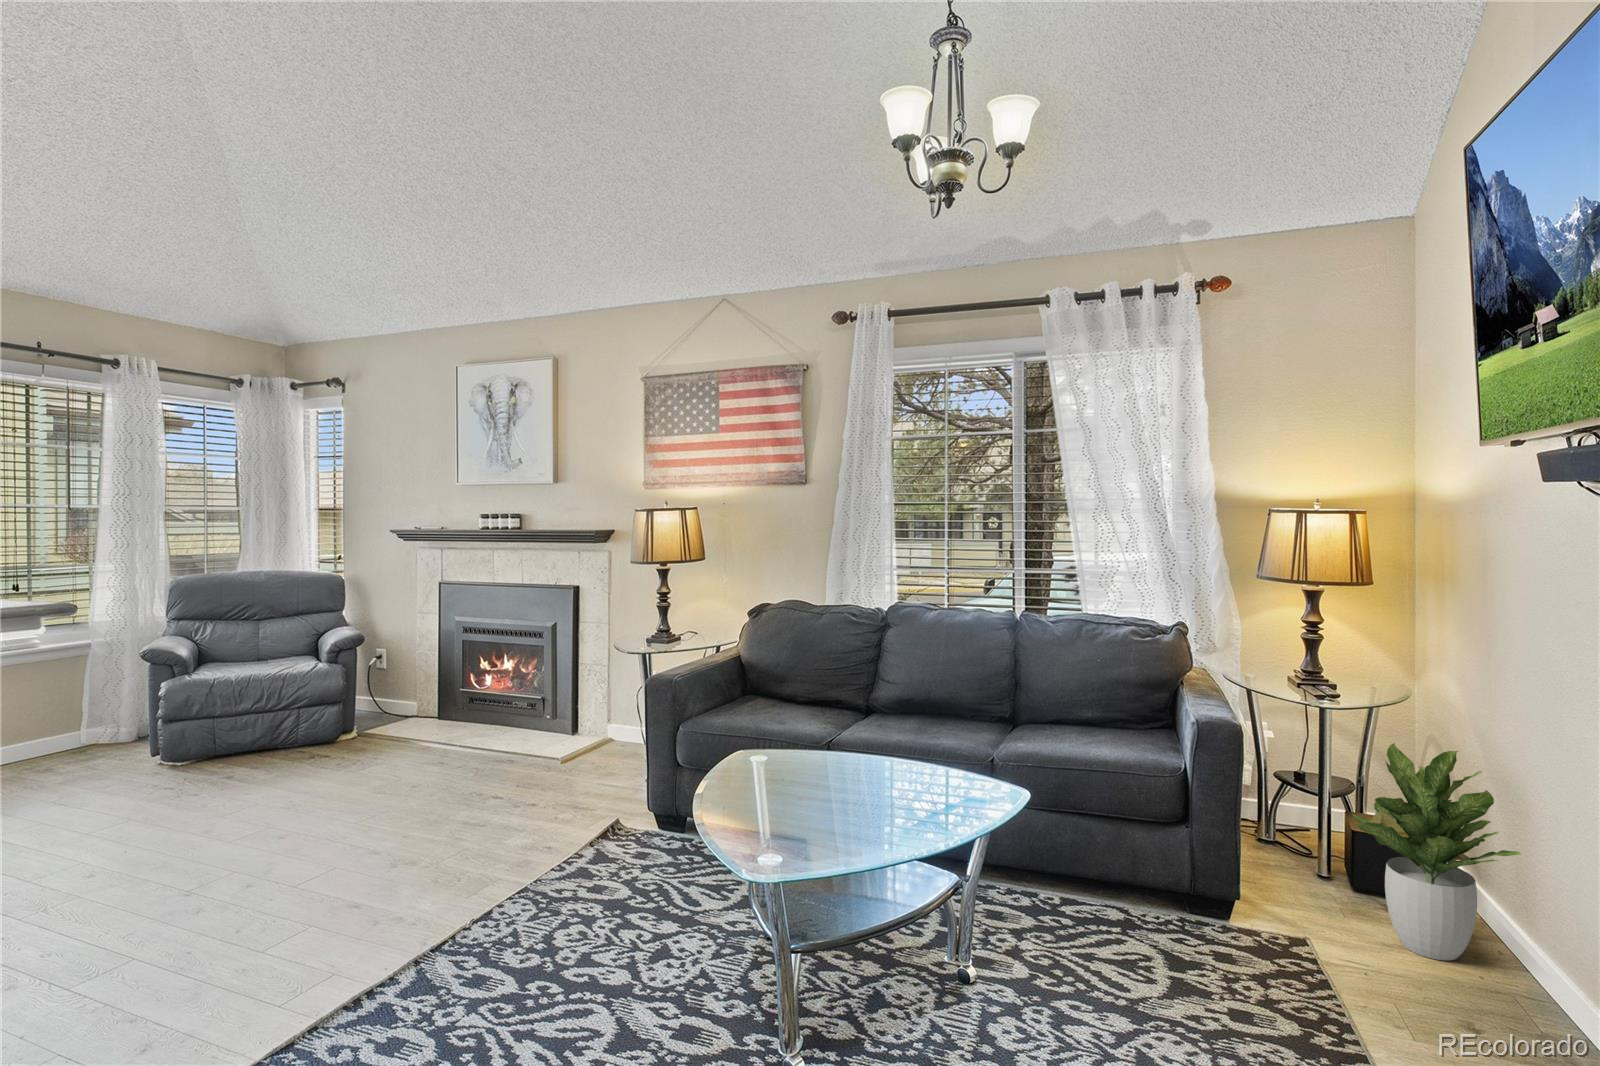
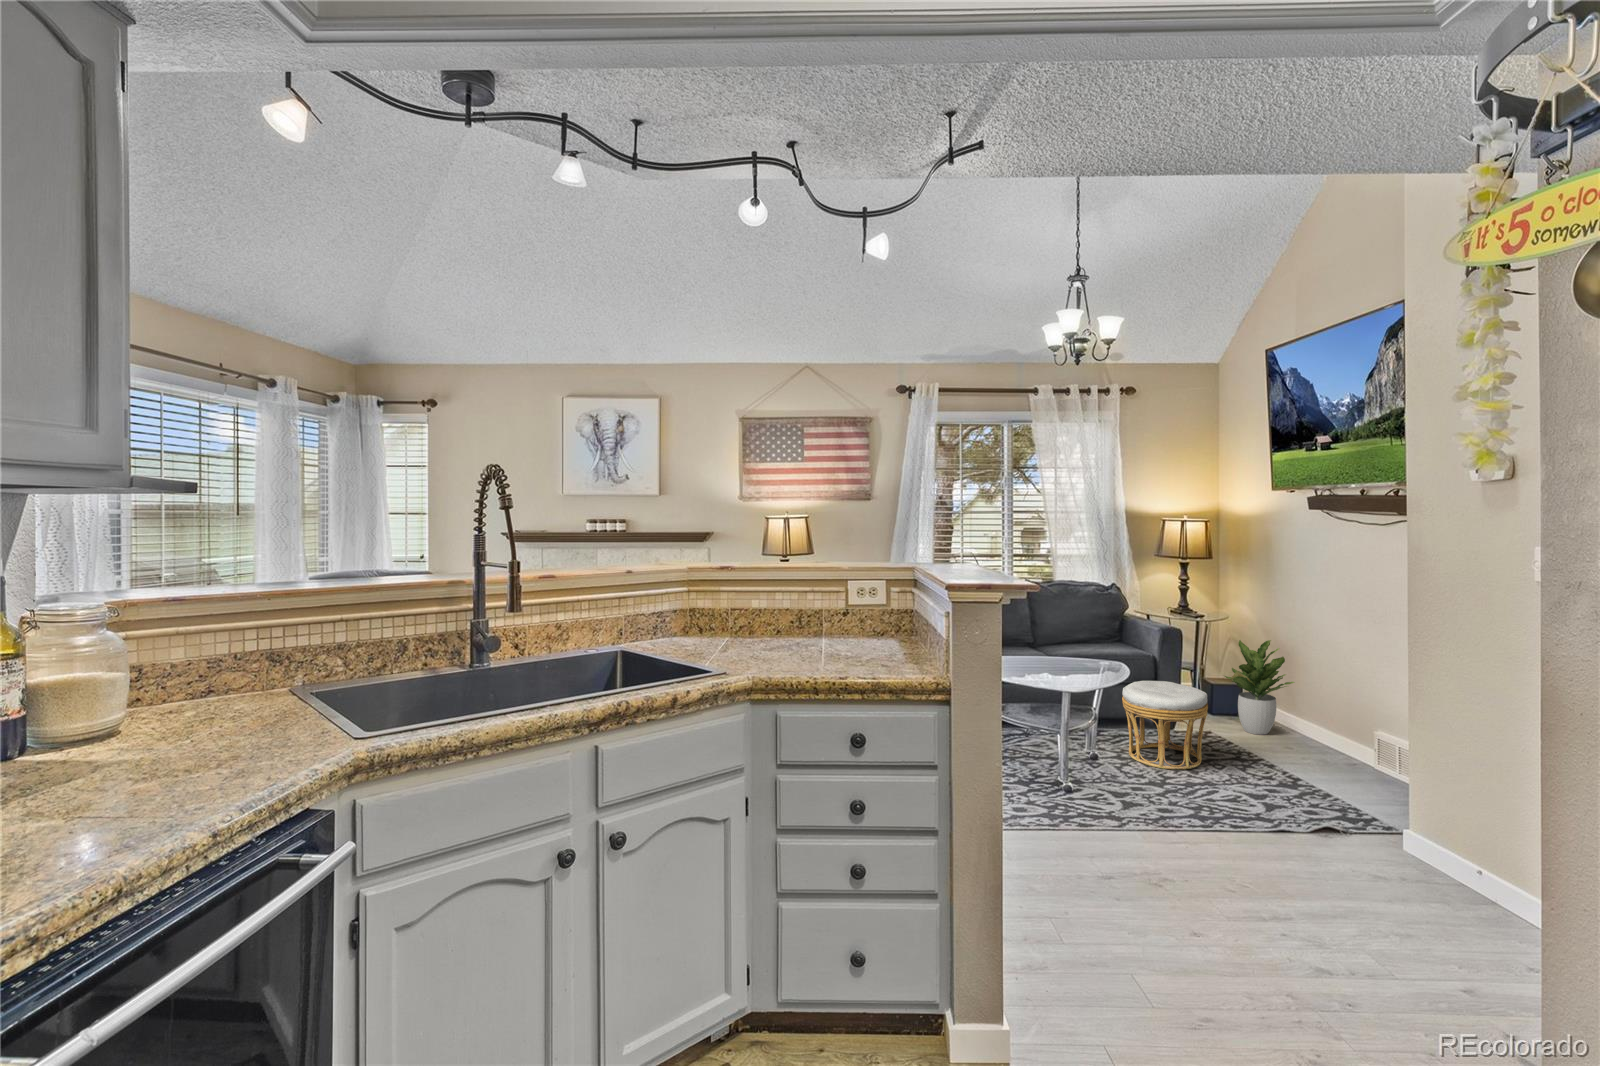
ottoman: none [1039,807,1219,1023] -> present [1122,681,1208,770]

